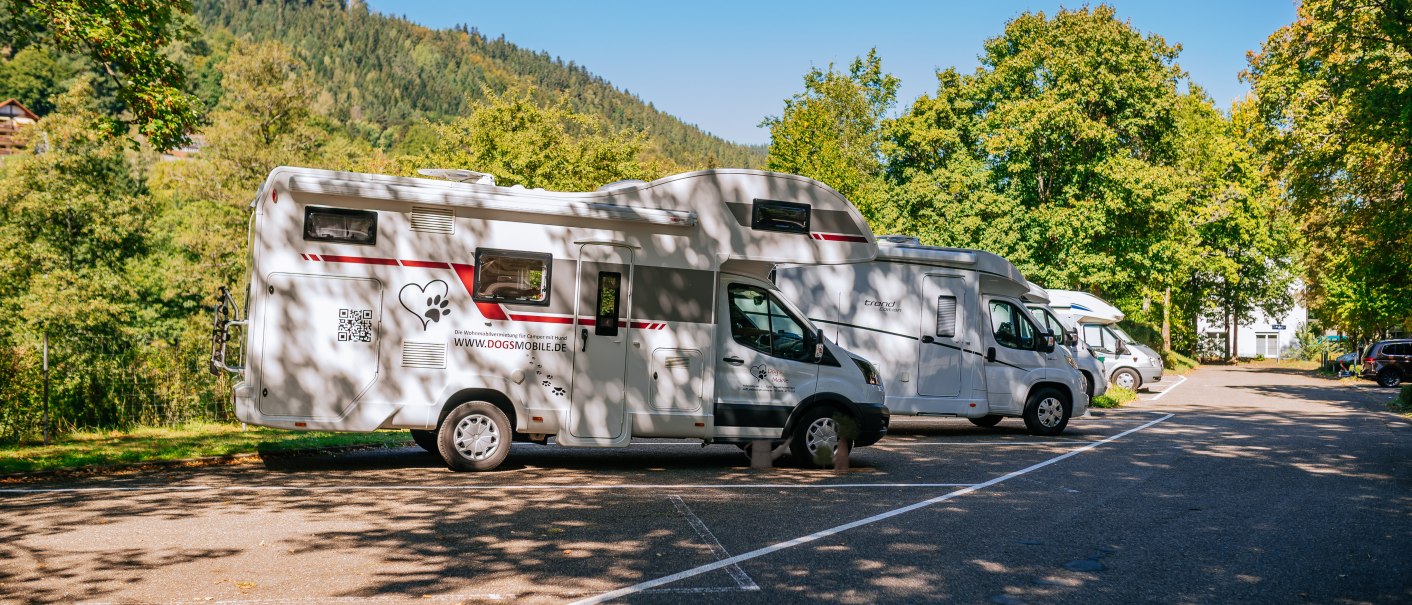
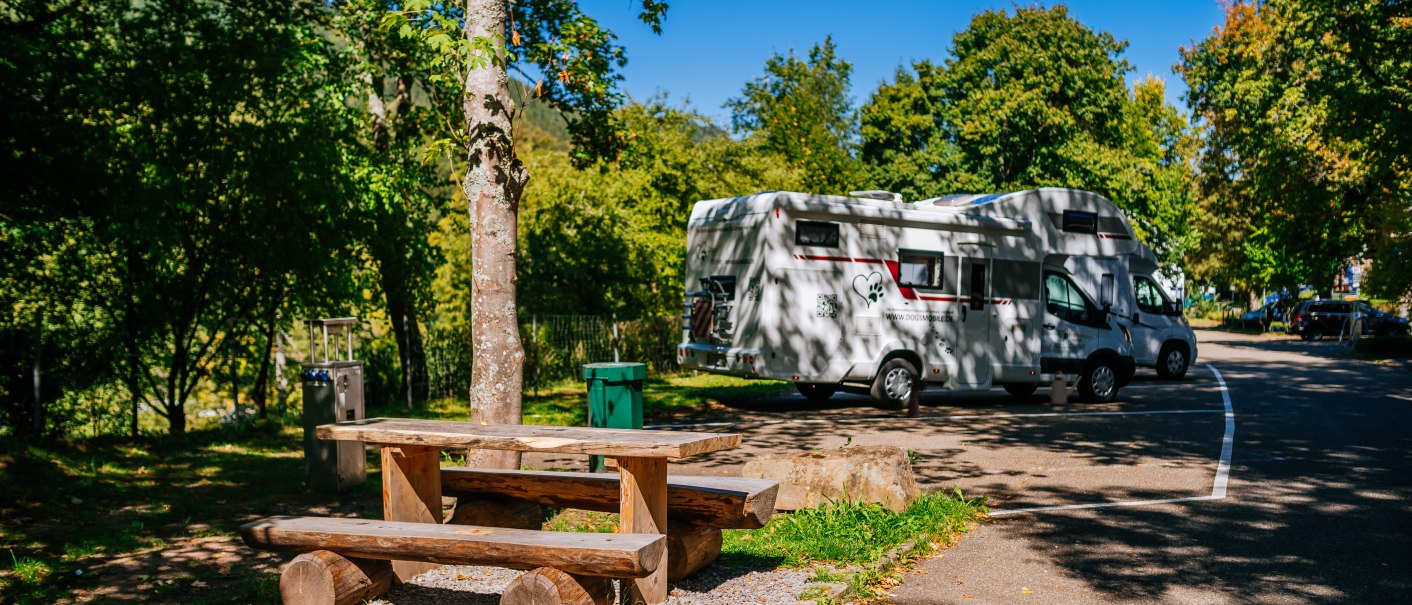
potted plant: present [814,413,859,472] -> present [888,370,927,418]

